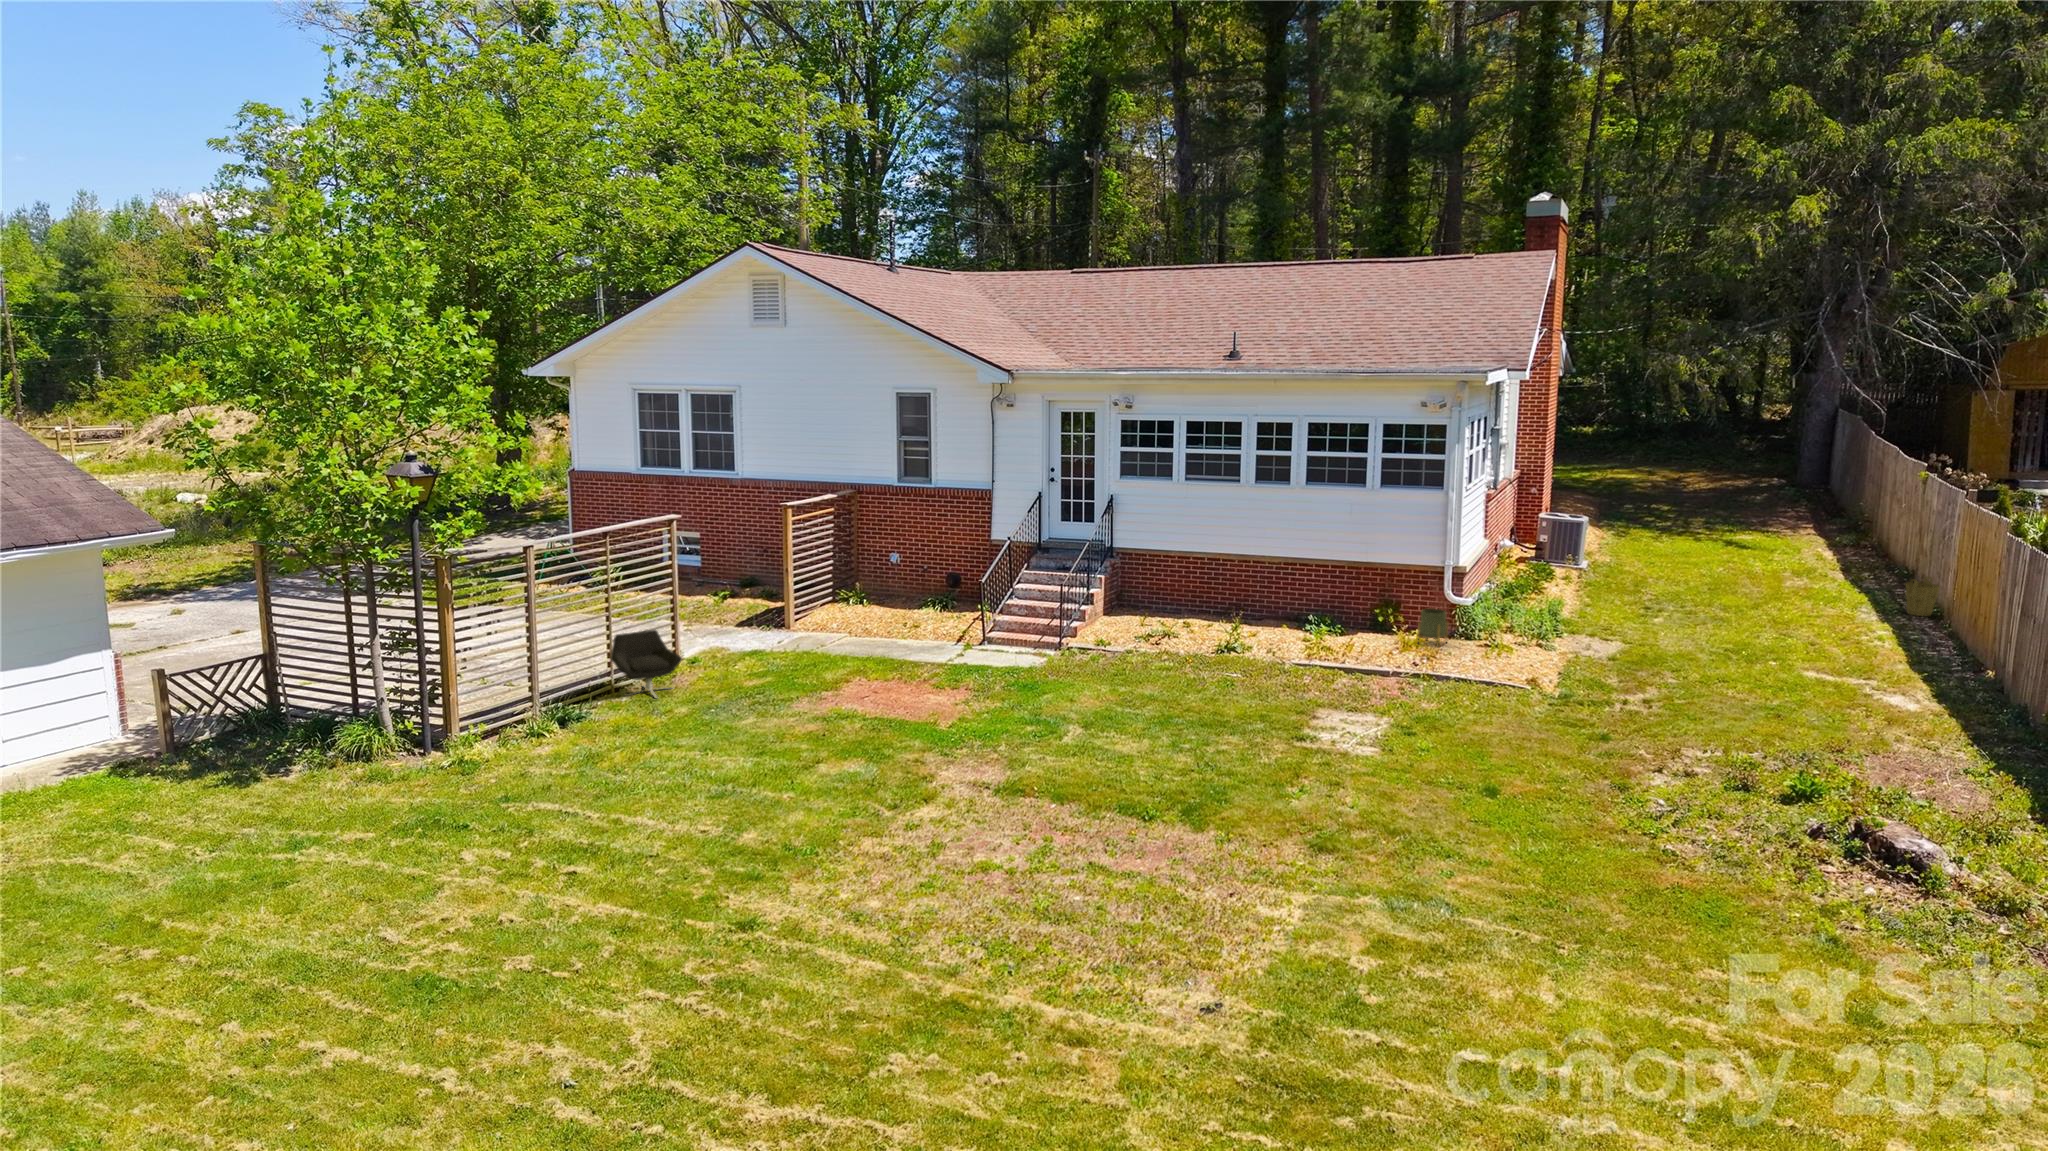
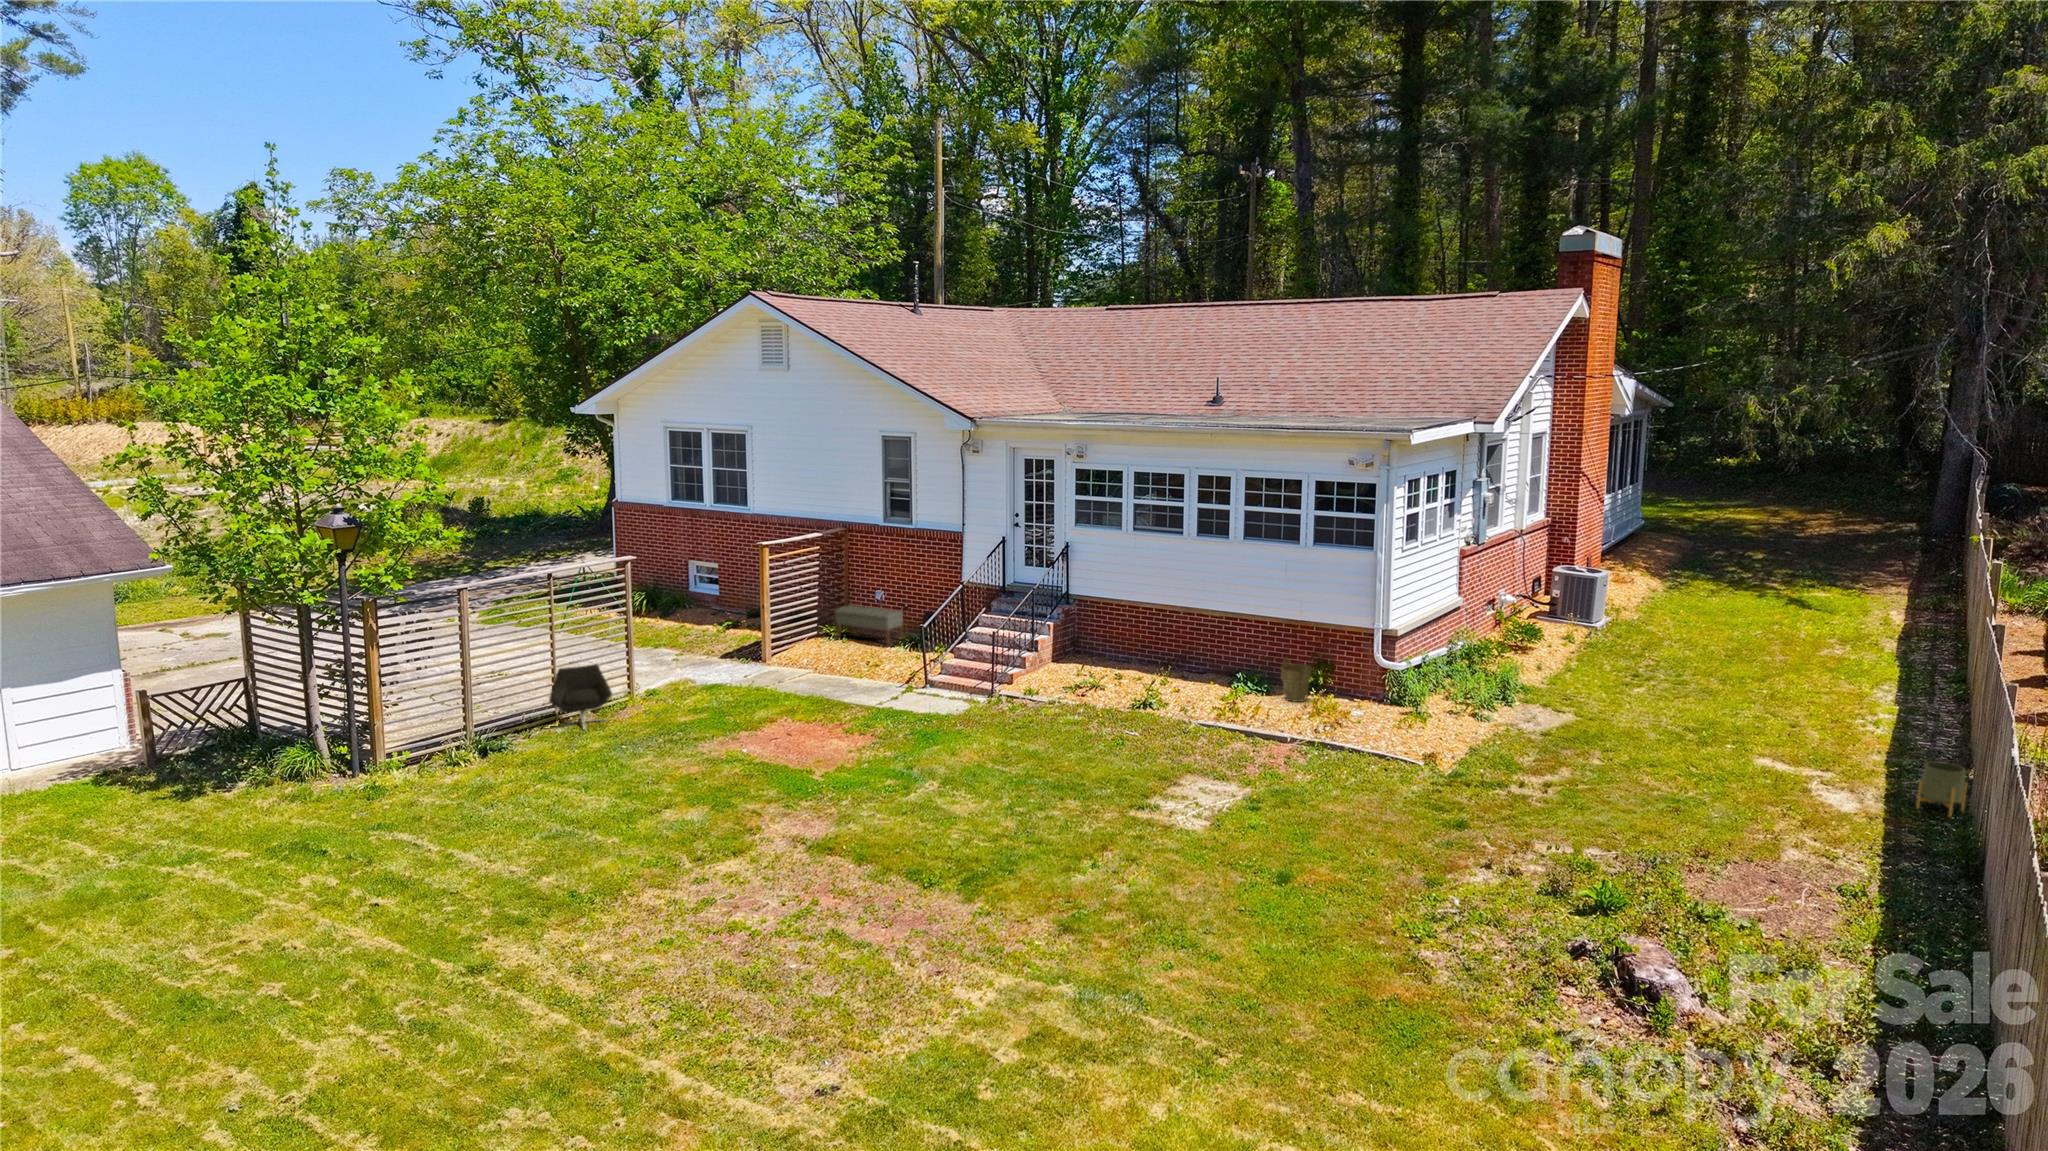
bench: none [851,570,926,608] -> present [835,605,903,644]
bucket: present [1905,577,1940,616] -> present [1281,658,1312,702]
planter: present [1417,609,1448,646] -> present [1916,761,1968,817]

